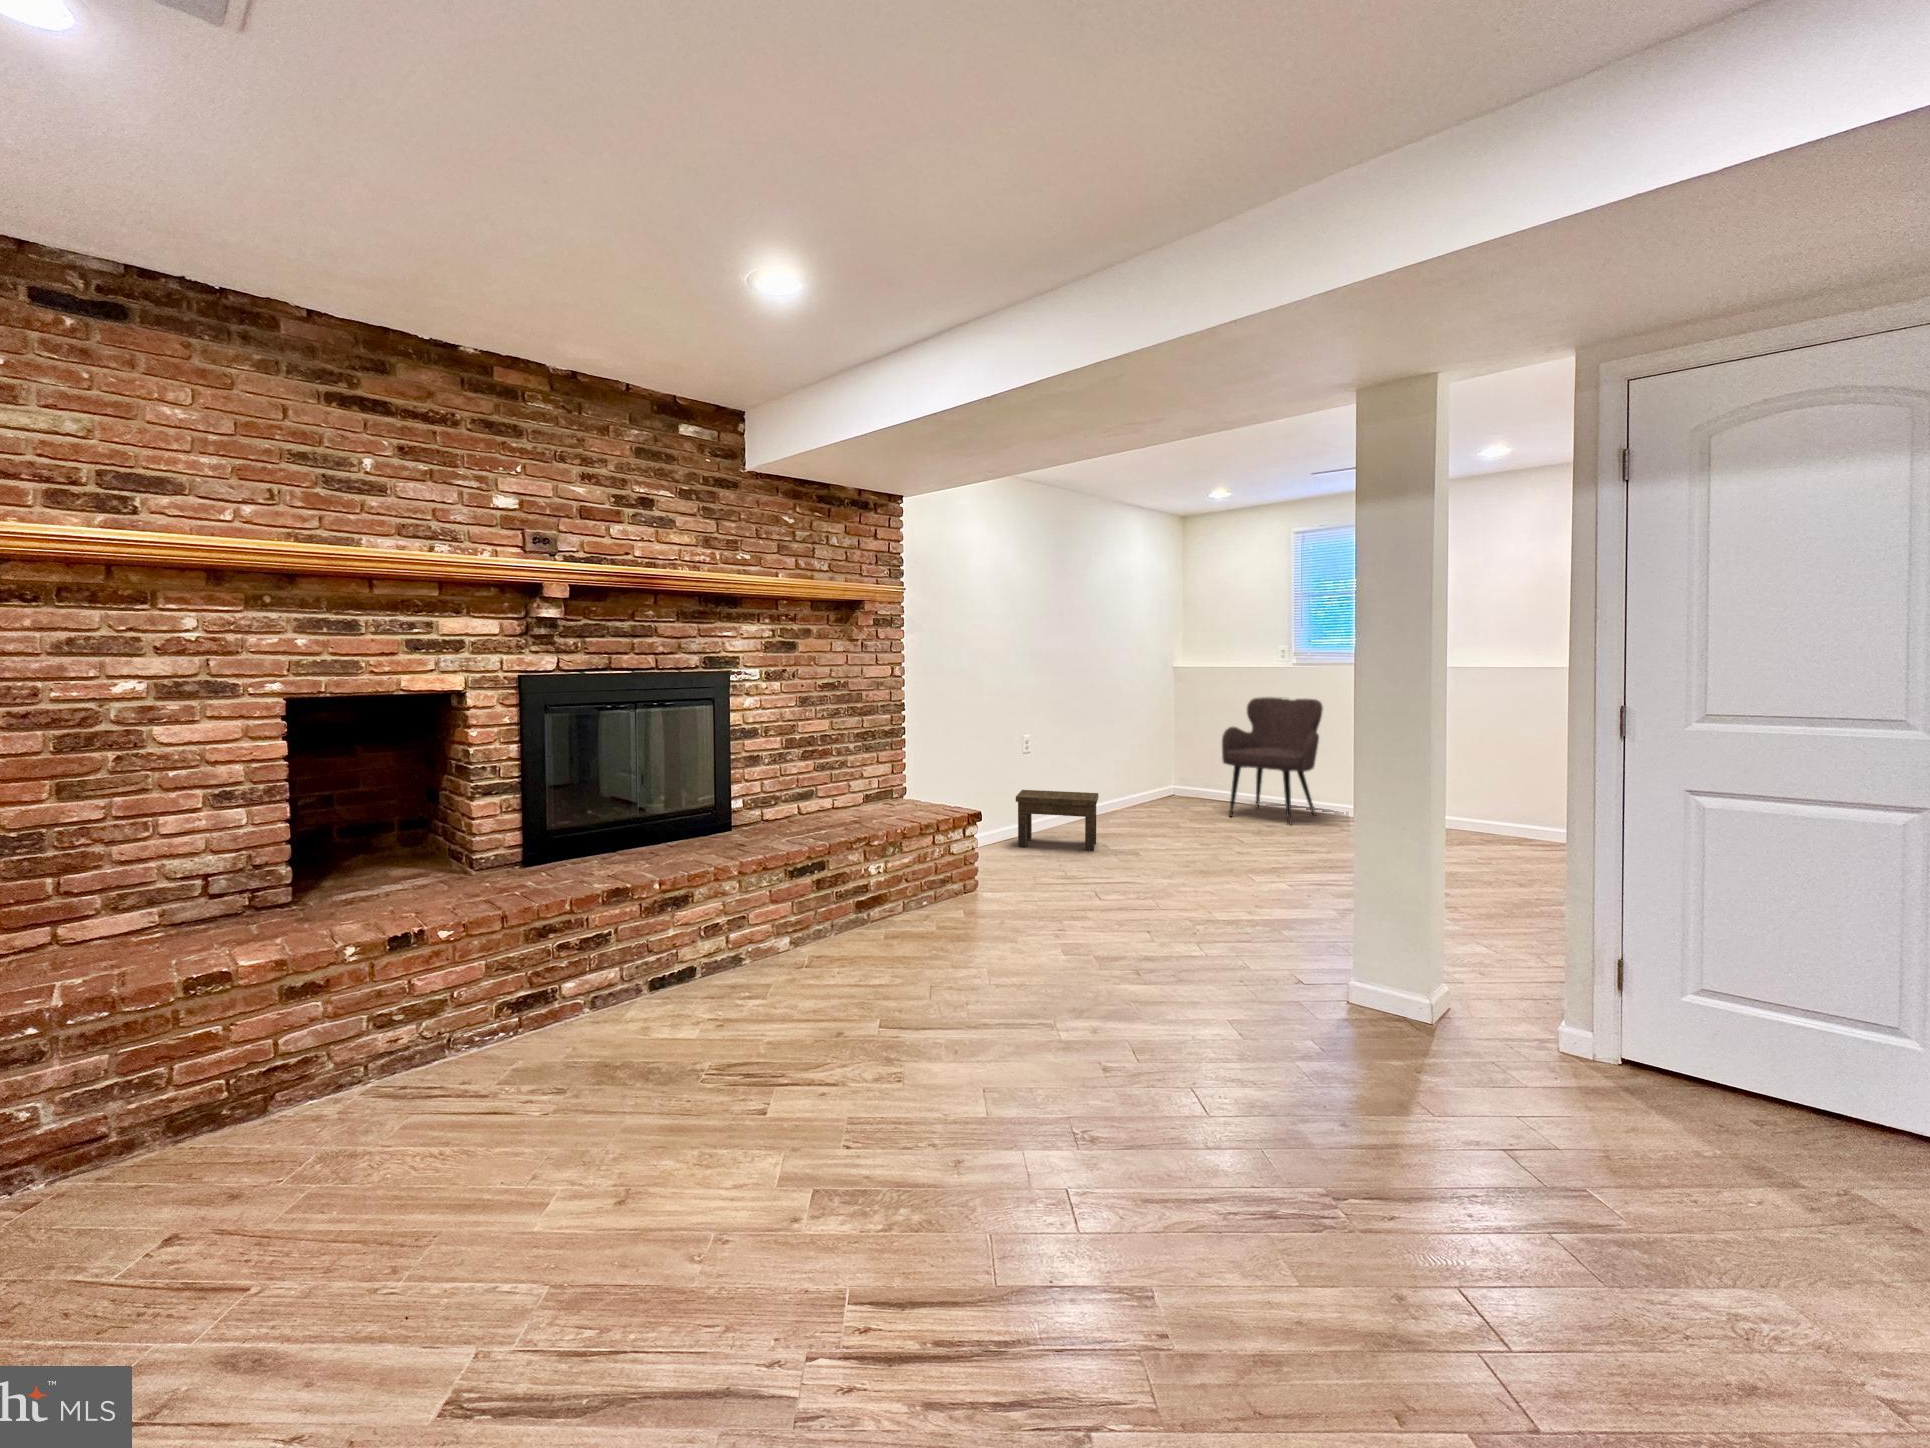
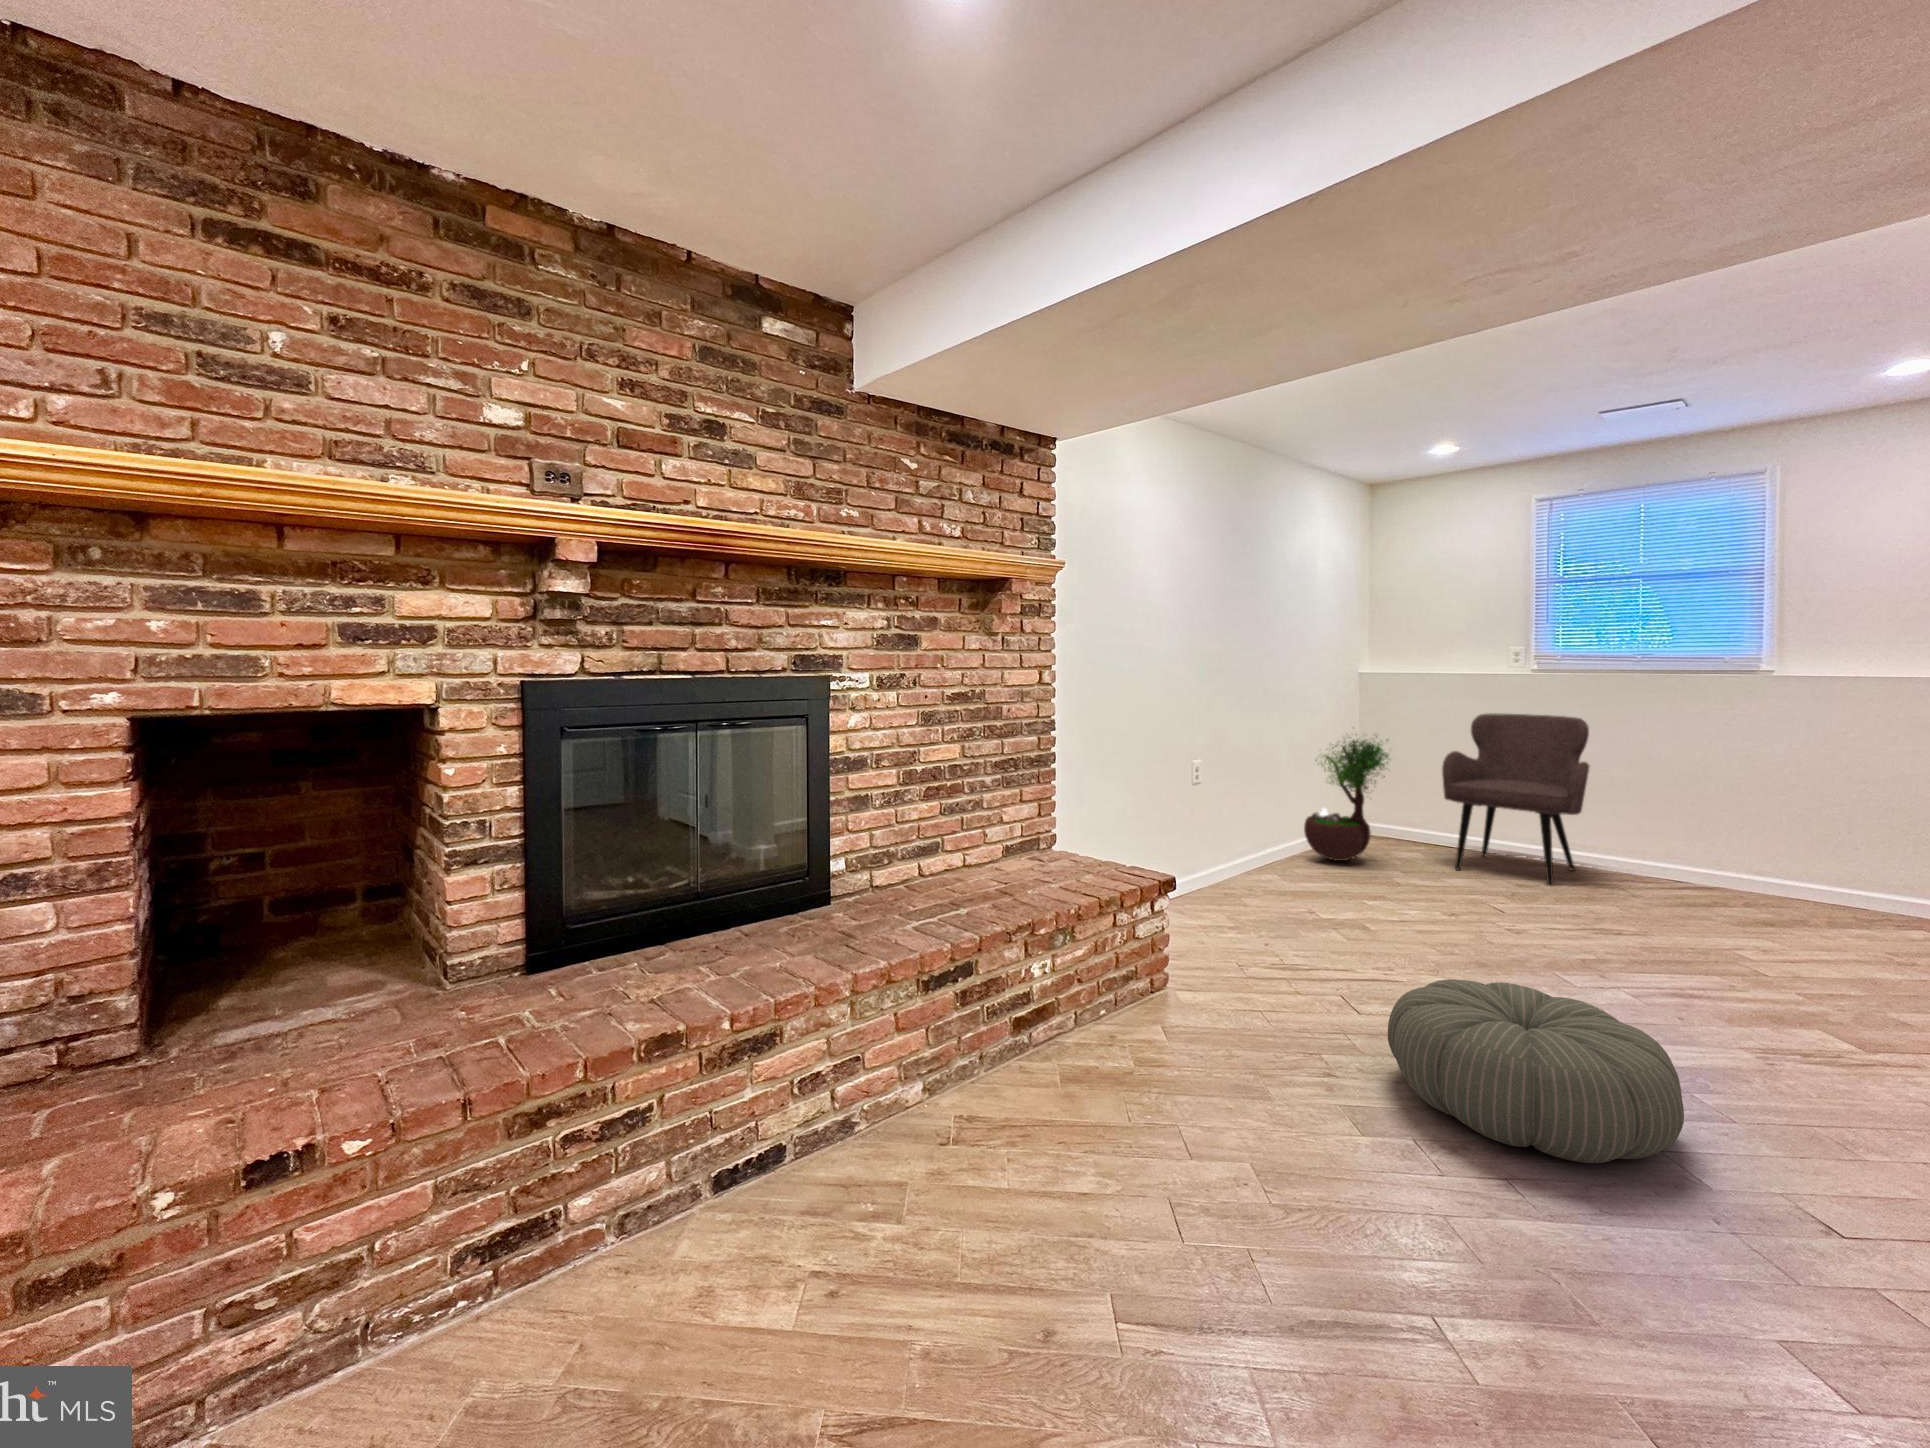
potted tree: none [1122,708,1185,813] -> present [1304,736,1389,861]
side table: present [1016,790,1098,851] -> none [1190,833,1306,922]
pouf: none [1094,865,1247,958] -> present [1388,979,1684,1163]

